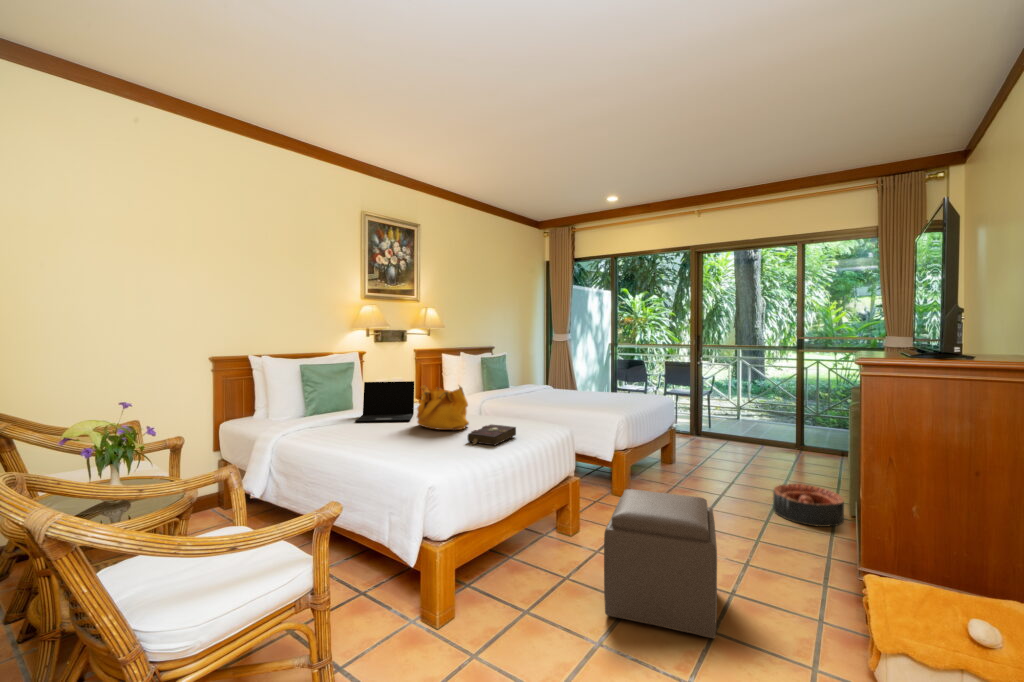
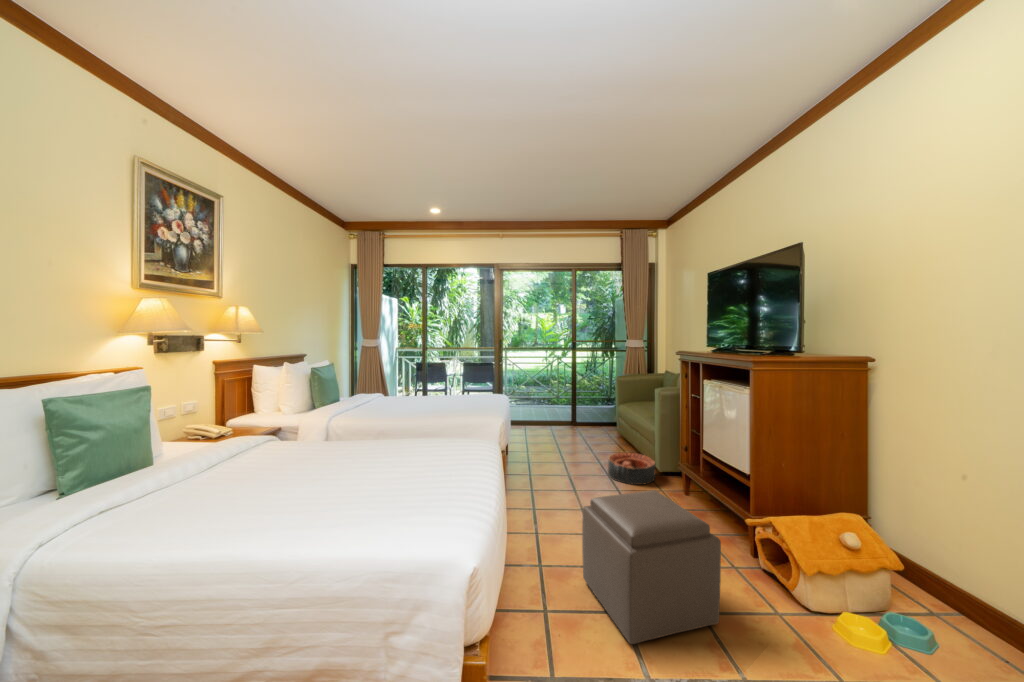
laptop: present [355,381,414,423] -> none [183,408,286,488]
handbag: present [417,385,469,430] -> none [309,409,389,475]
book: present [468,424,516,446] -> none [425,453,466,490]

